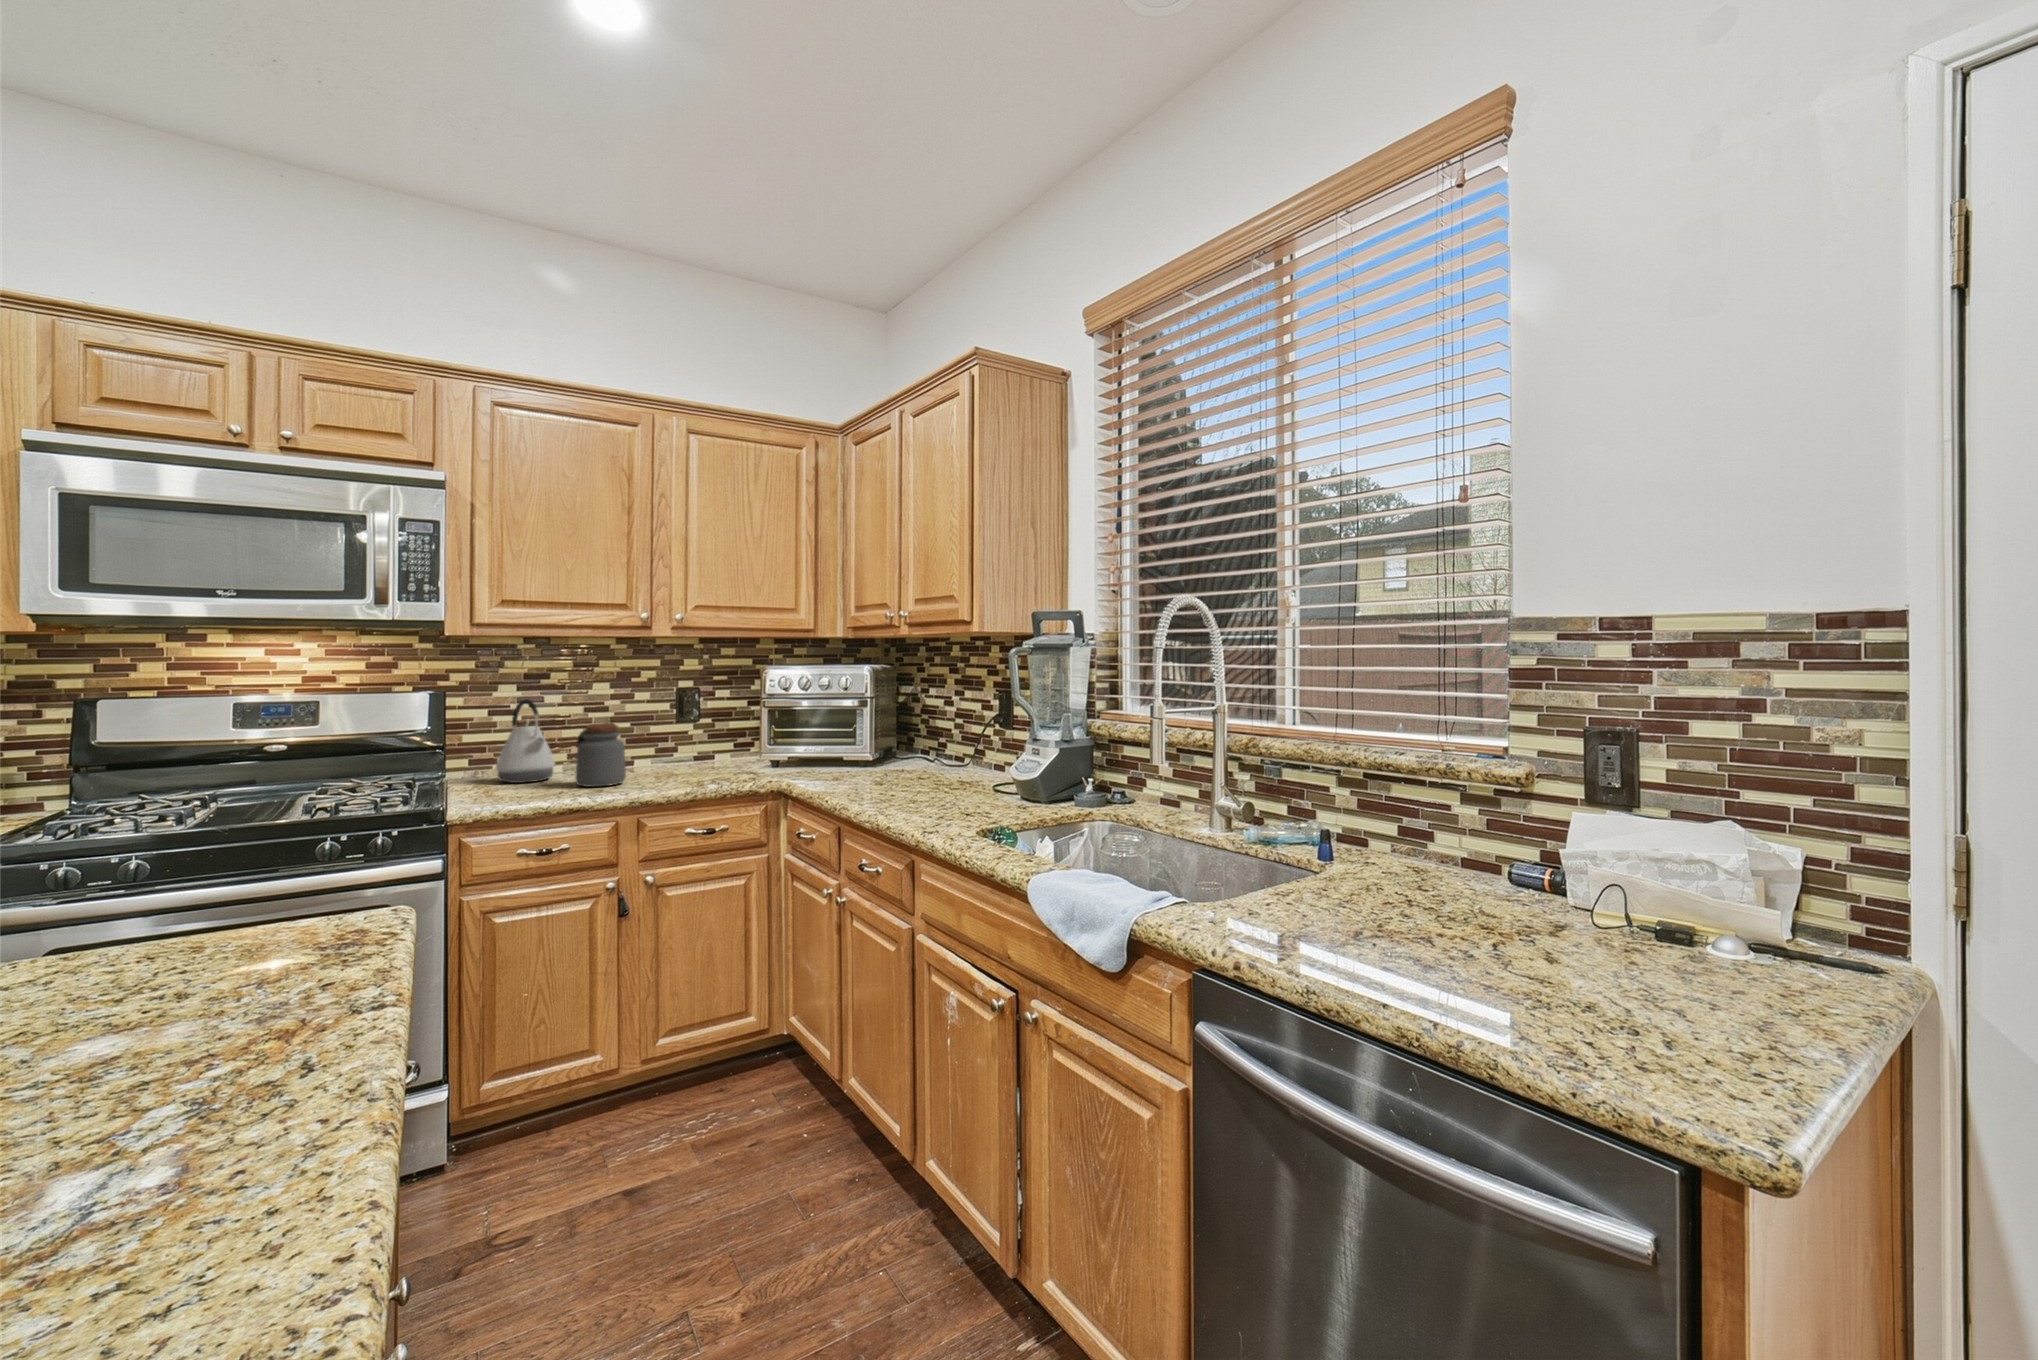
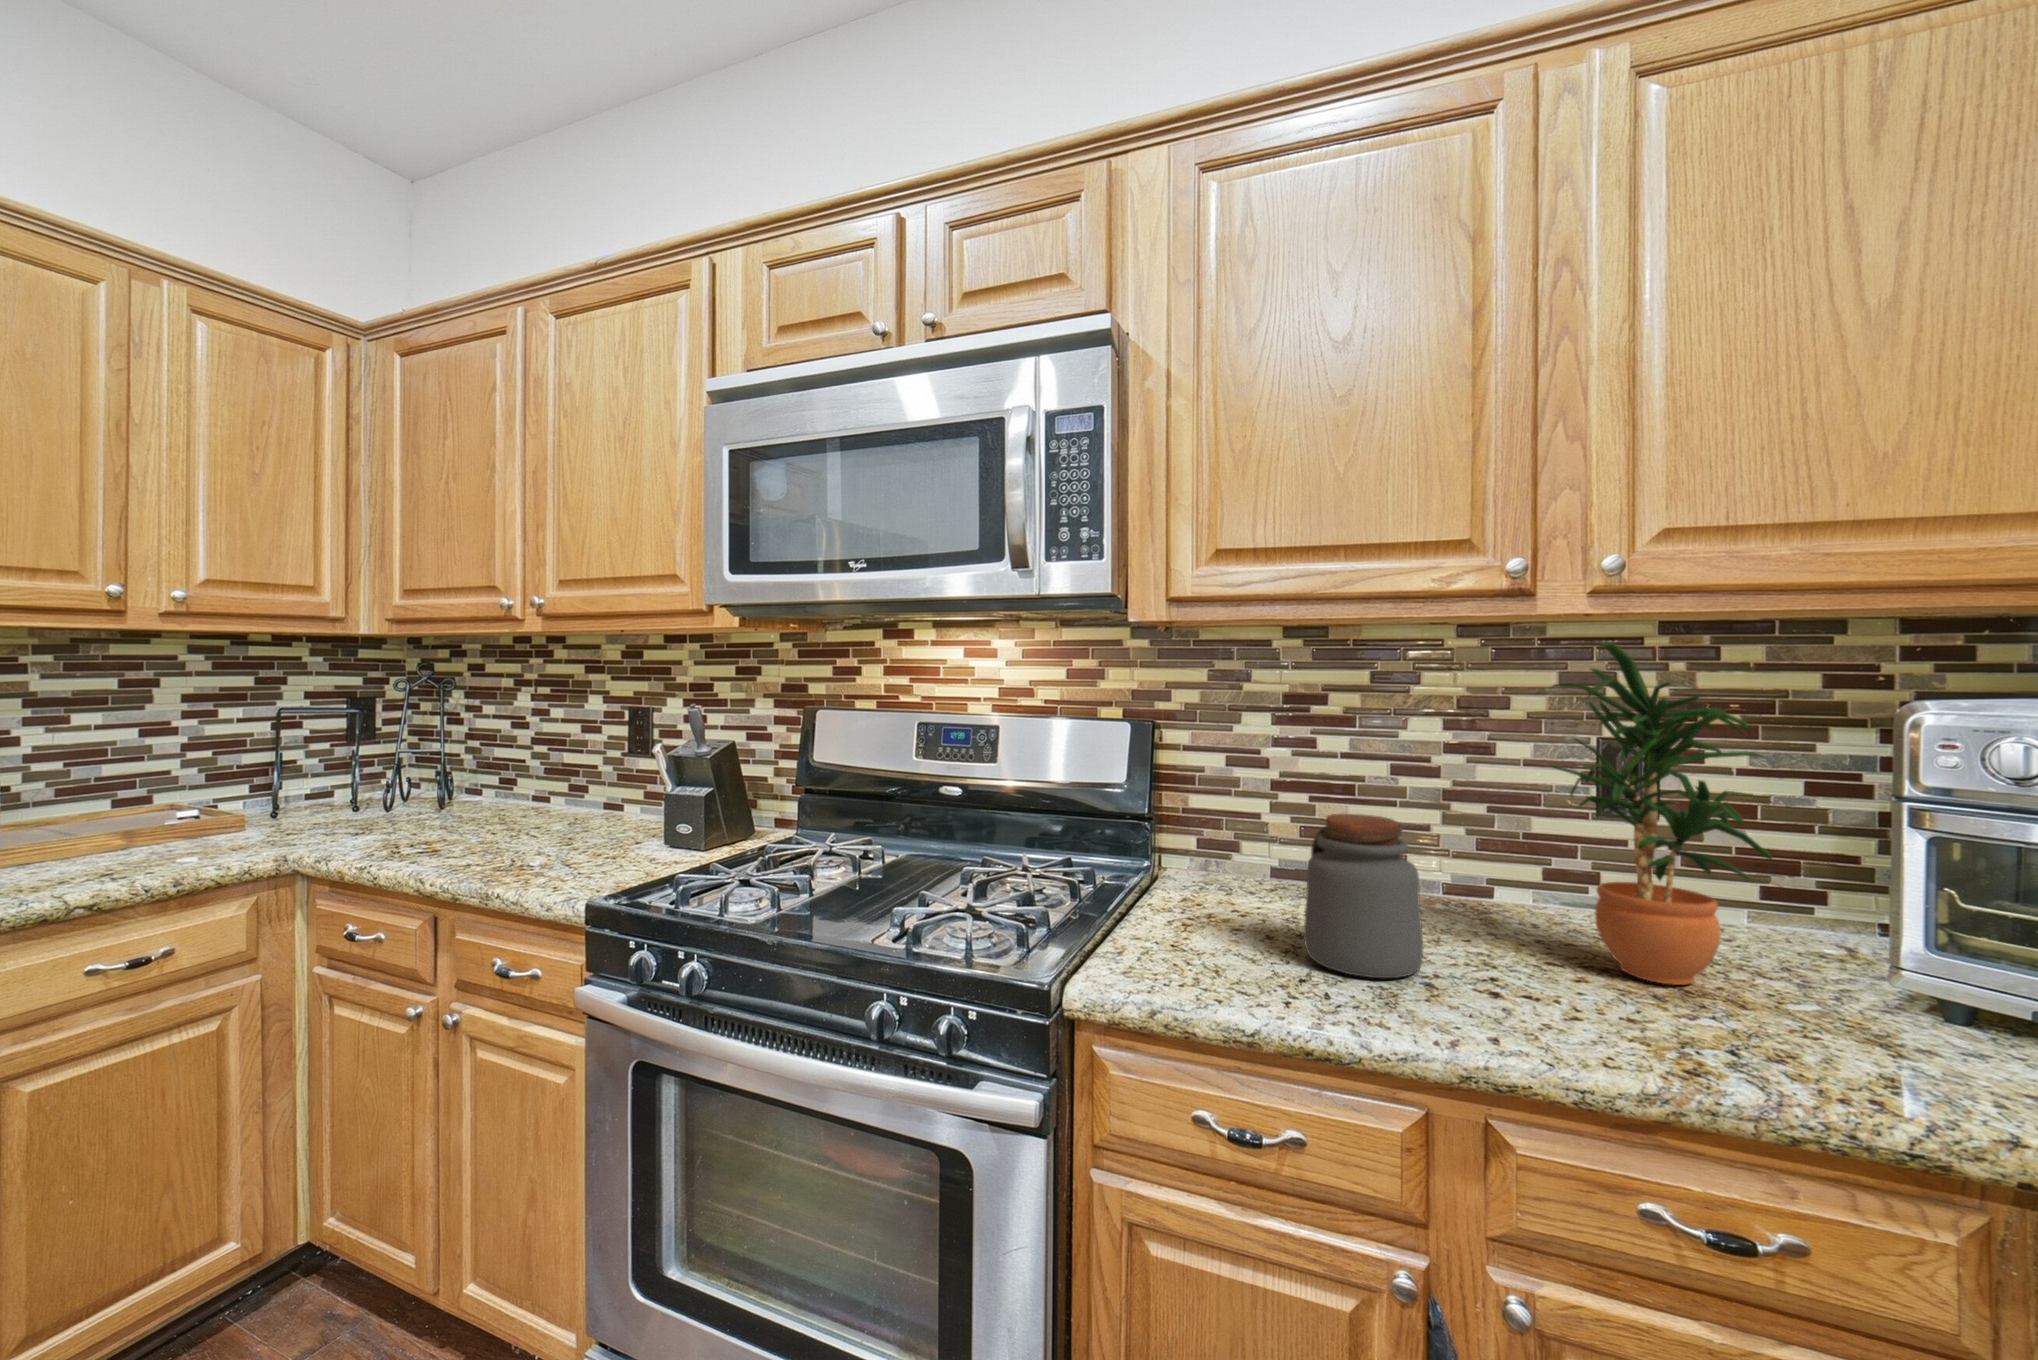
potted plant: none [666,650,736,772] -> present [1552,642,1772,985]
kettle: present [496,699,555,783] -> none [1193,741,1300,913]

